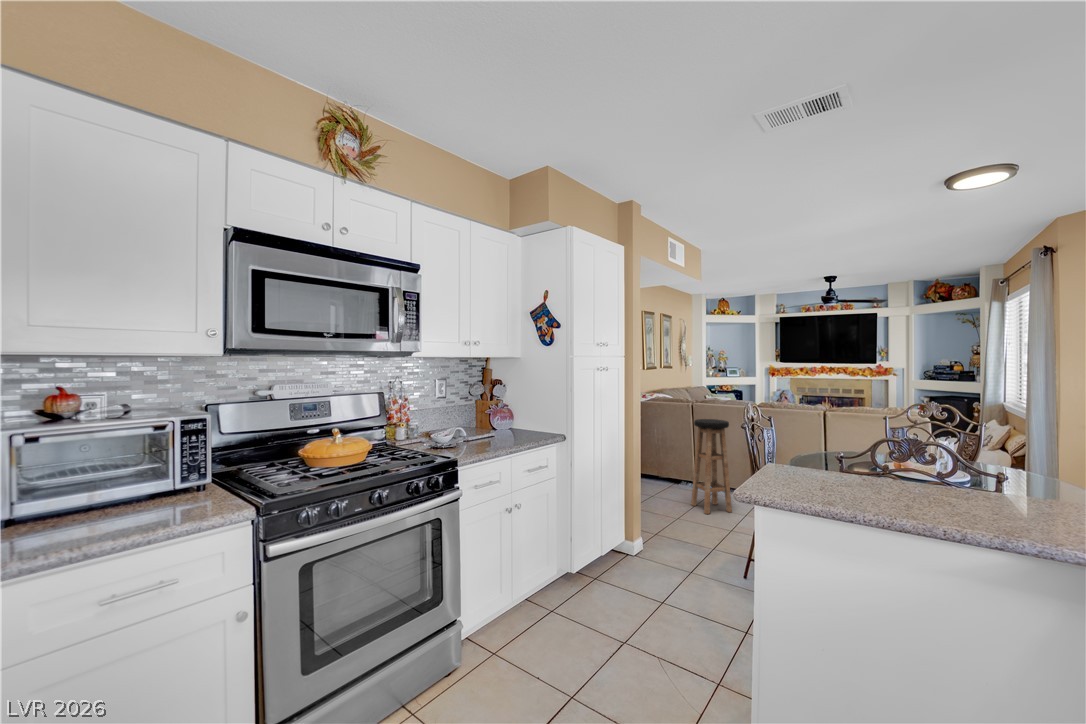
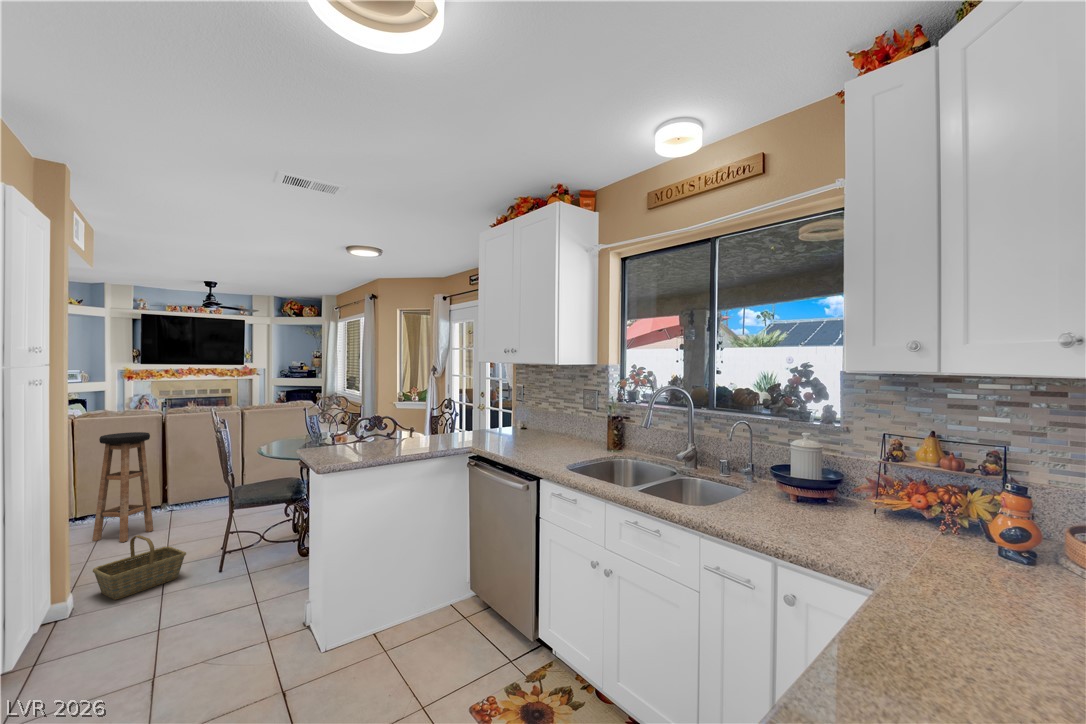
basket: none [657,511,720,565] -> present [93,535,186,600]

